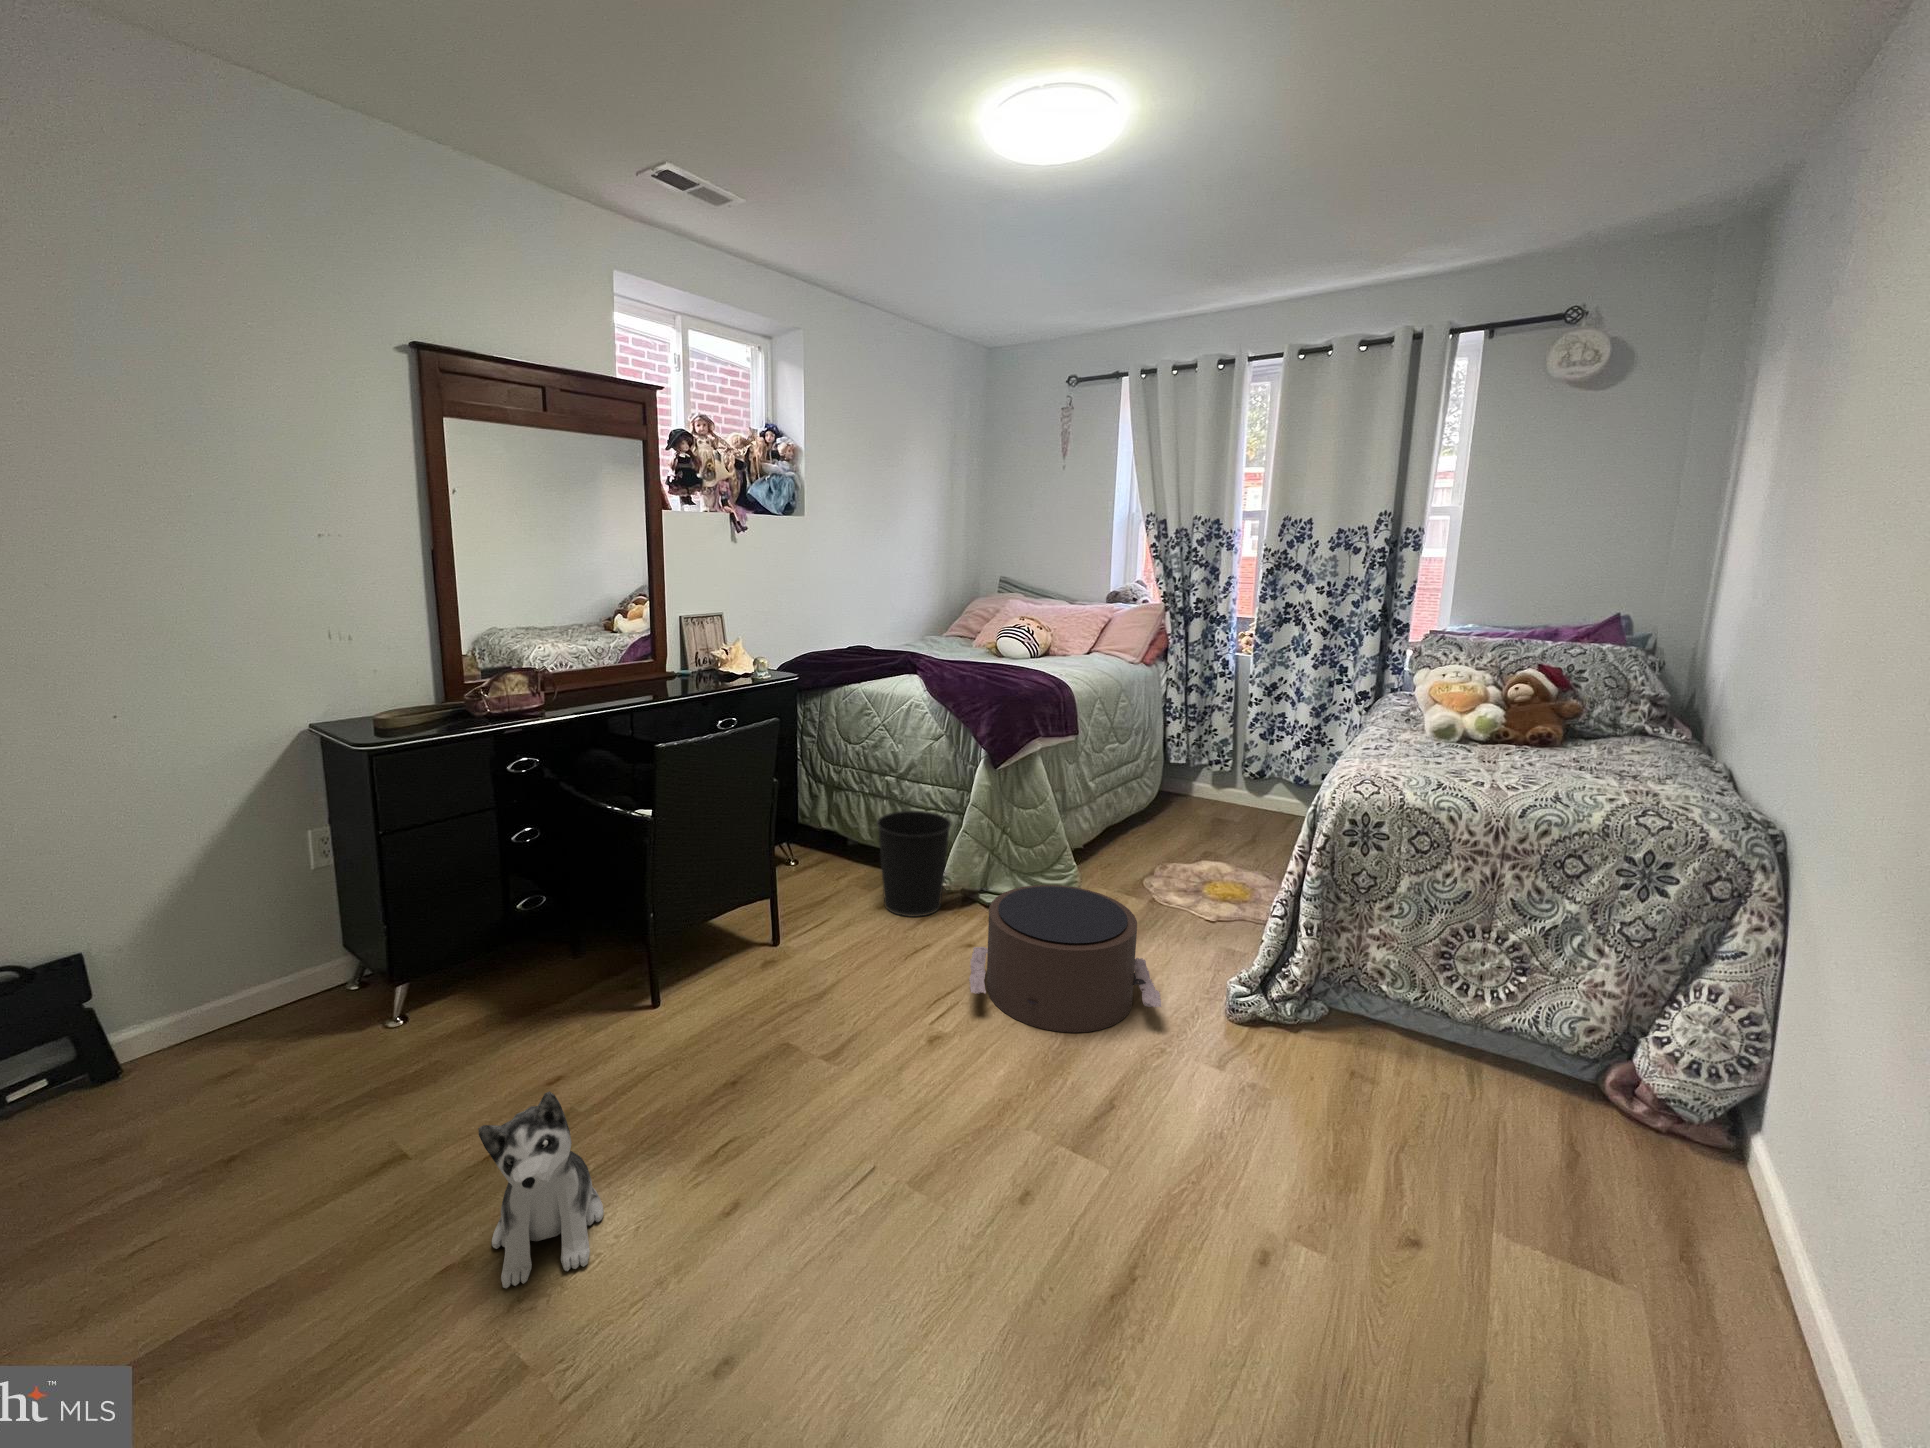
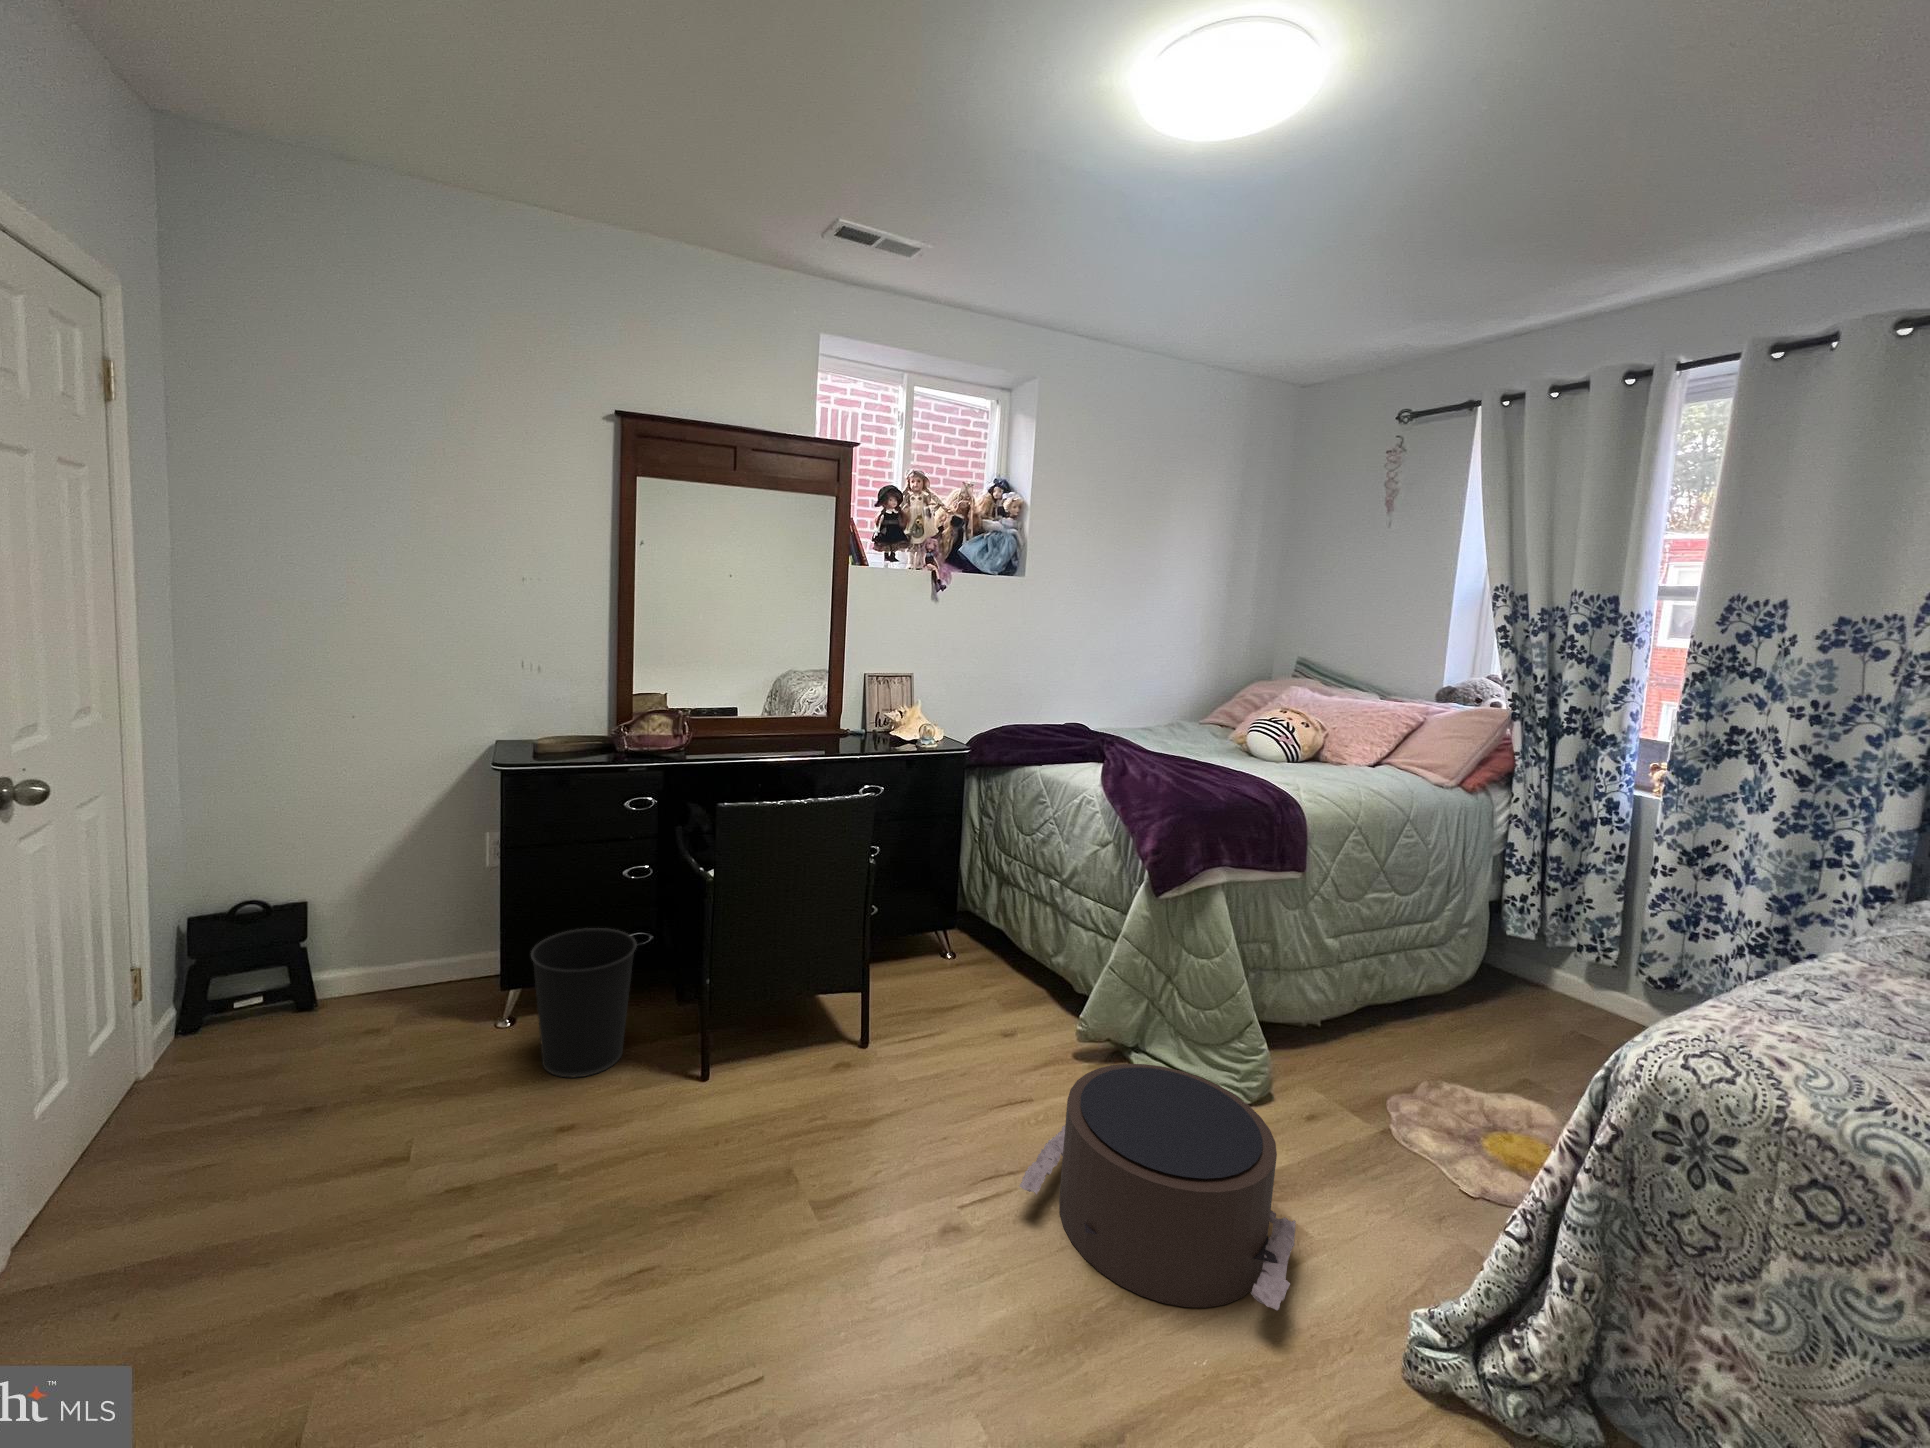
wastebasket: present [877,811,952,917] -> present [531,928,637,1078]
plush toy: present [478,1091,604,1288] -> none [363,1151,502,1354]

